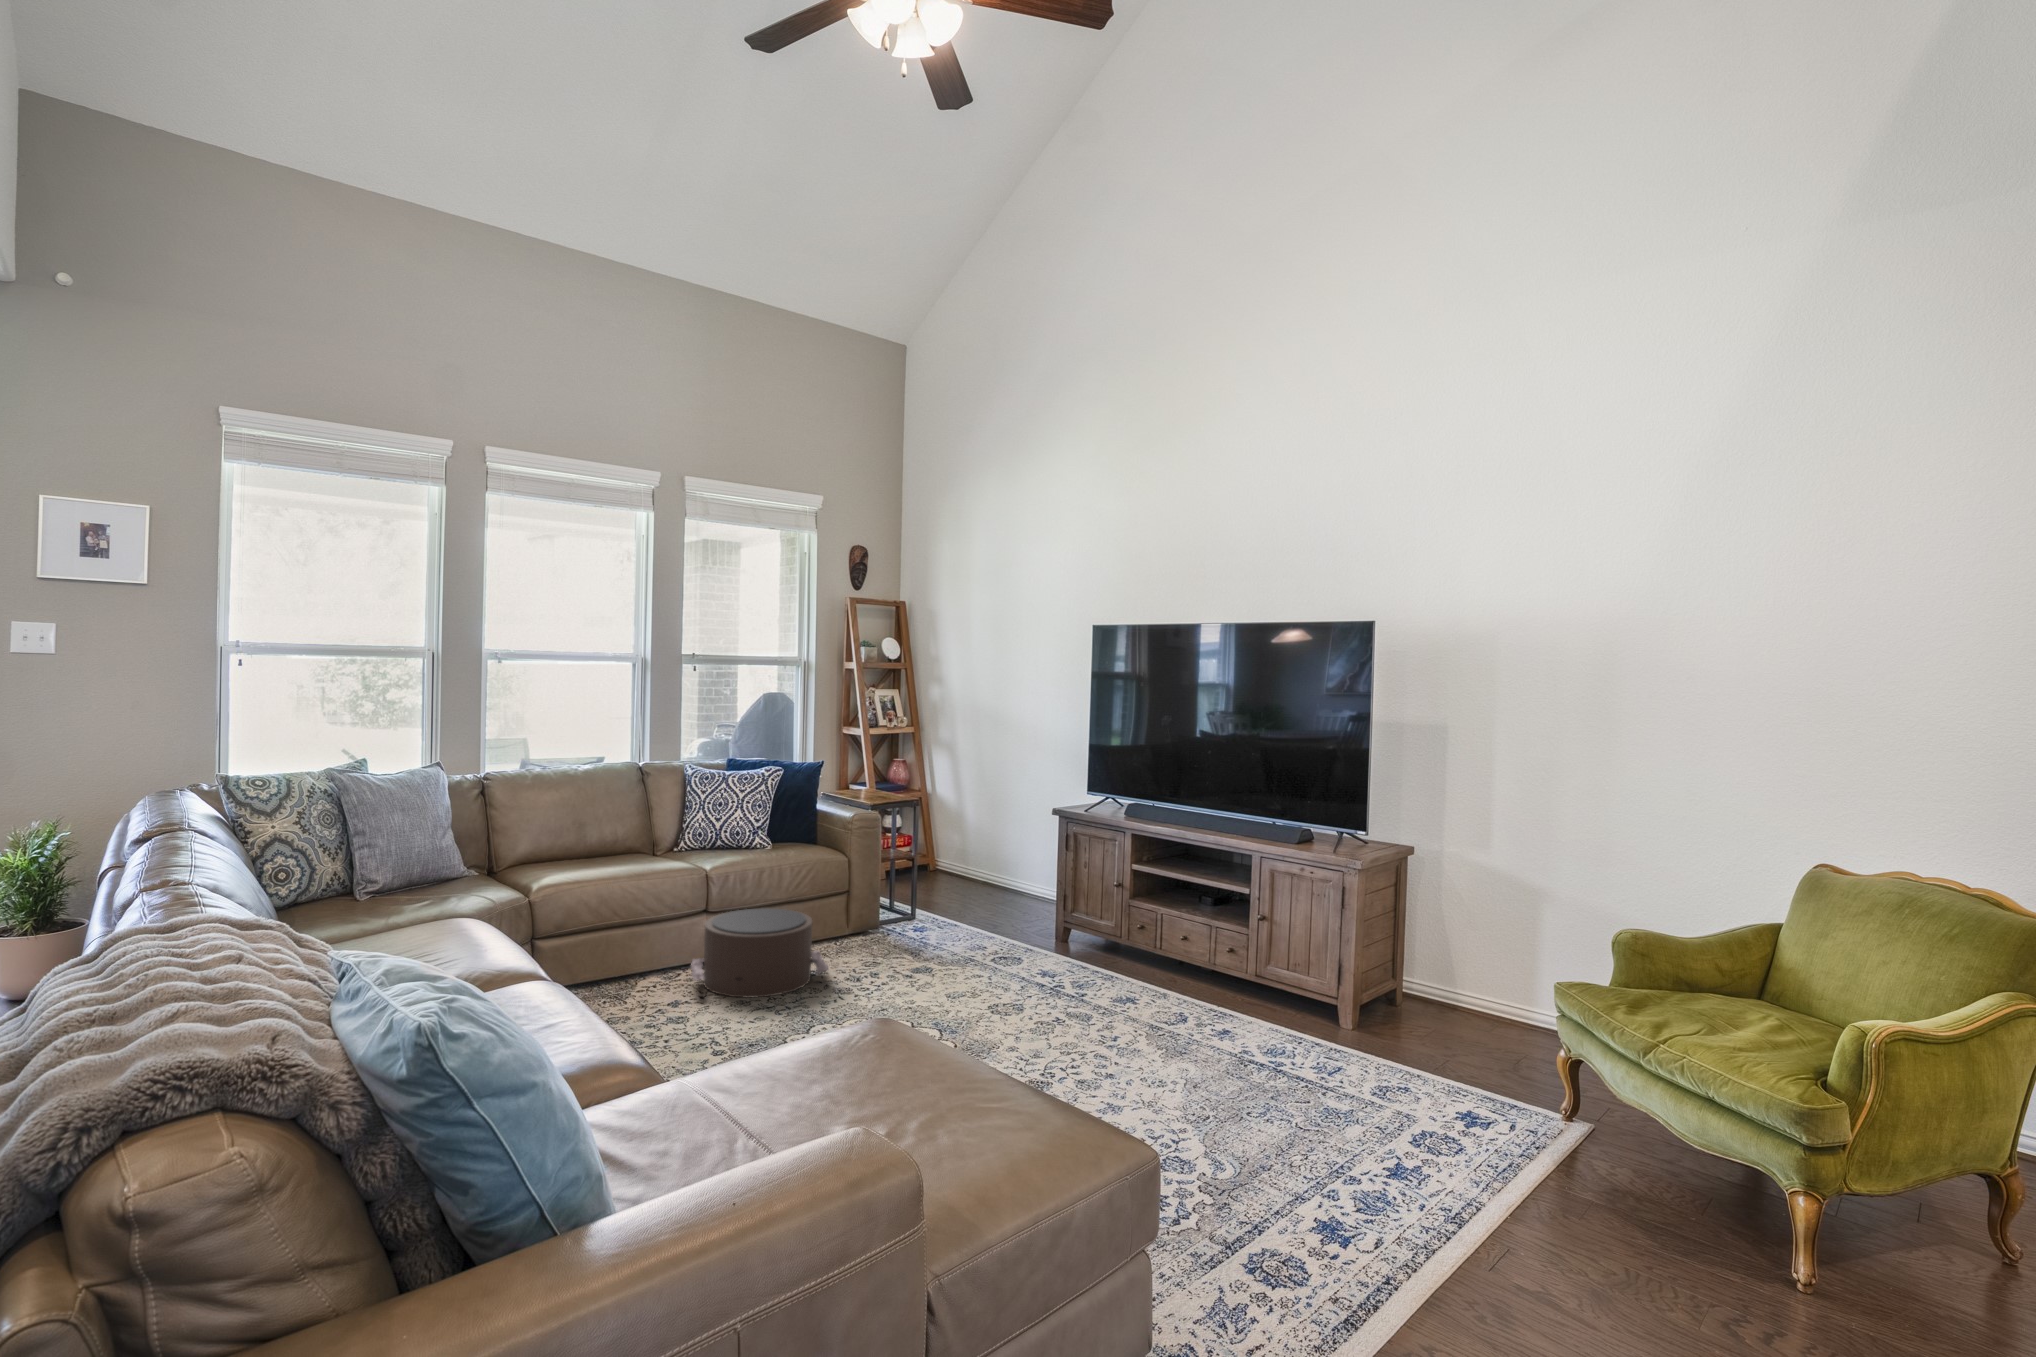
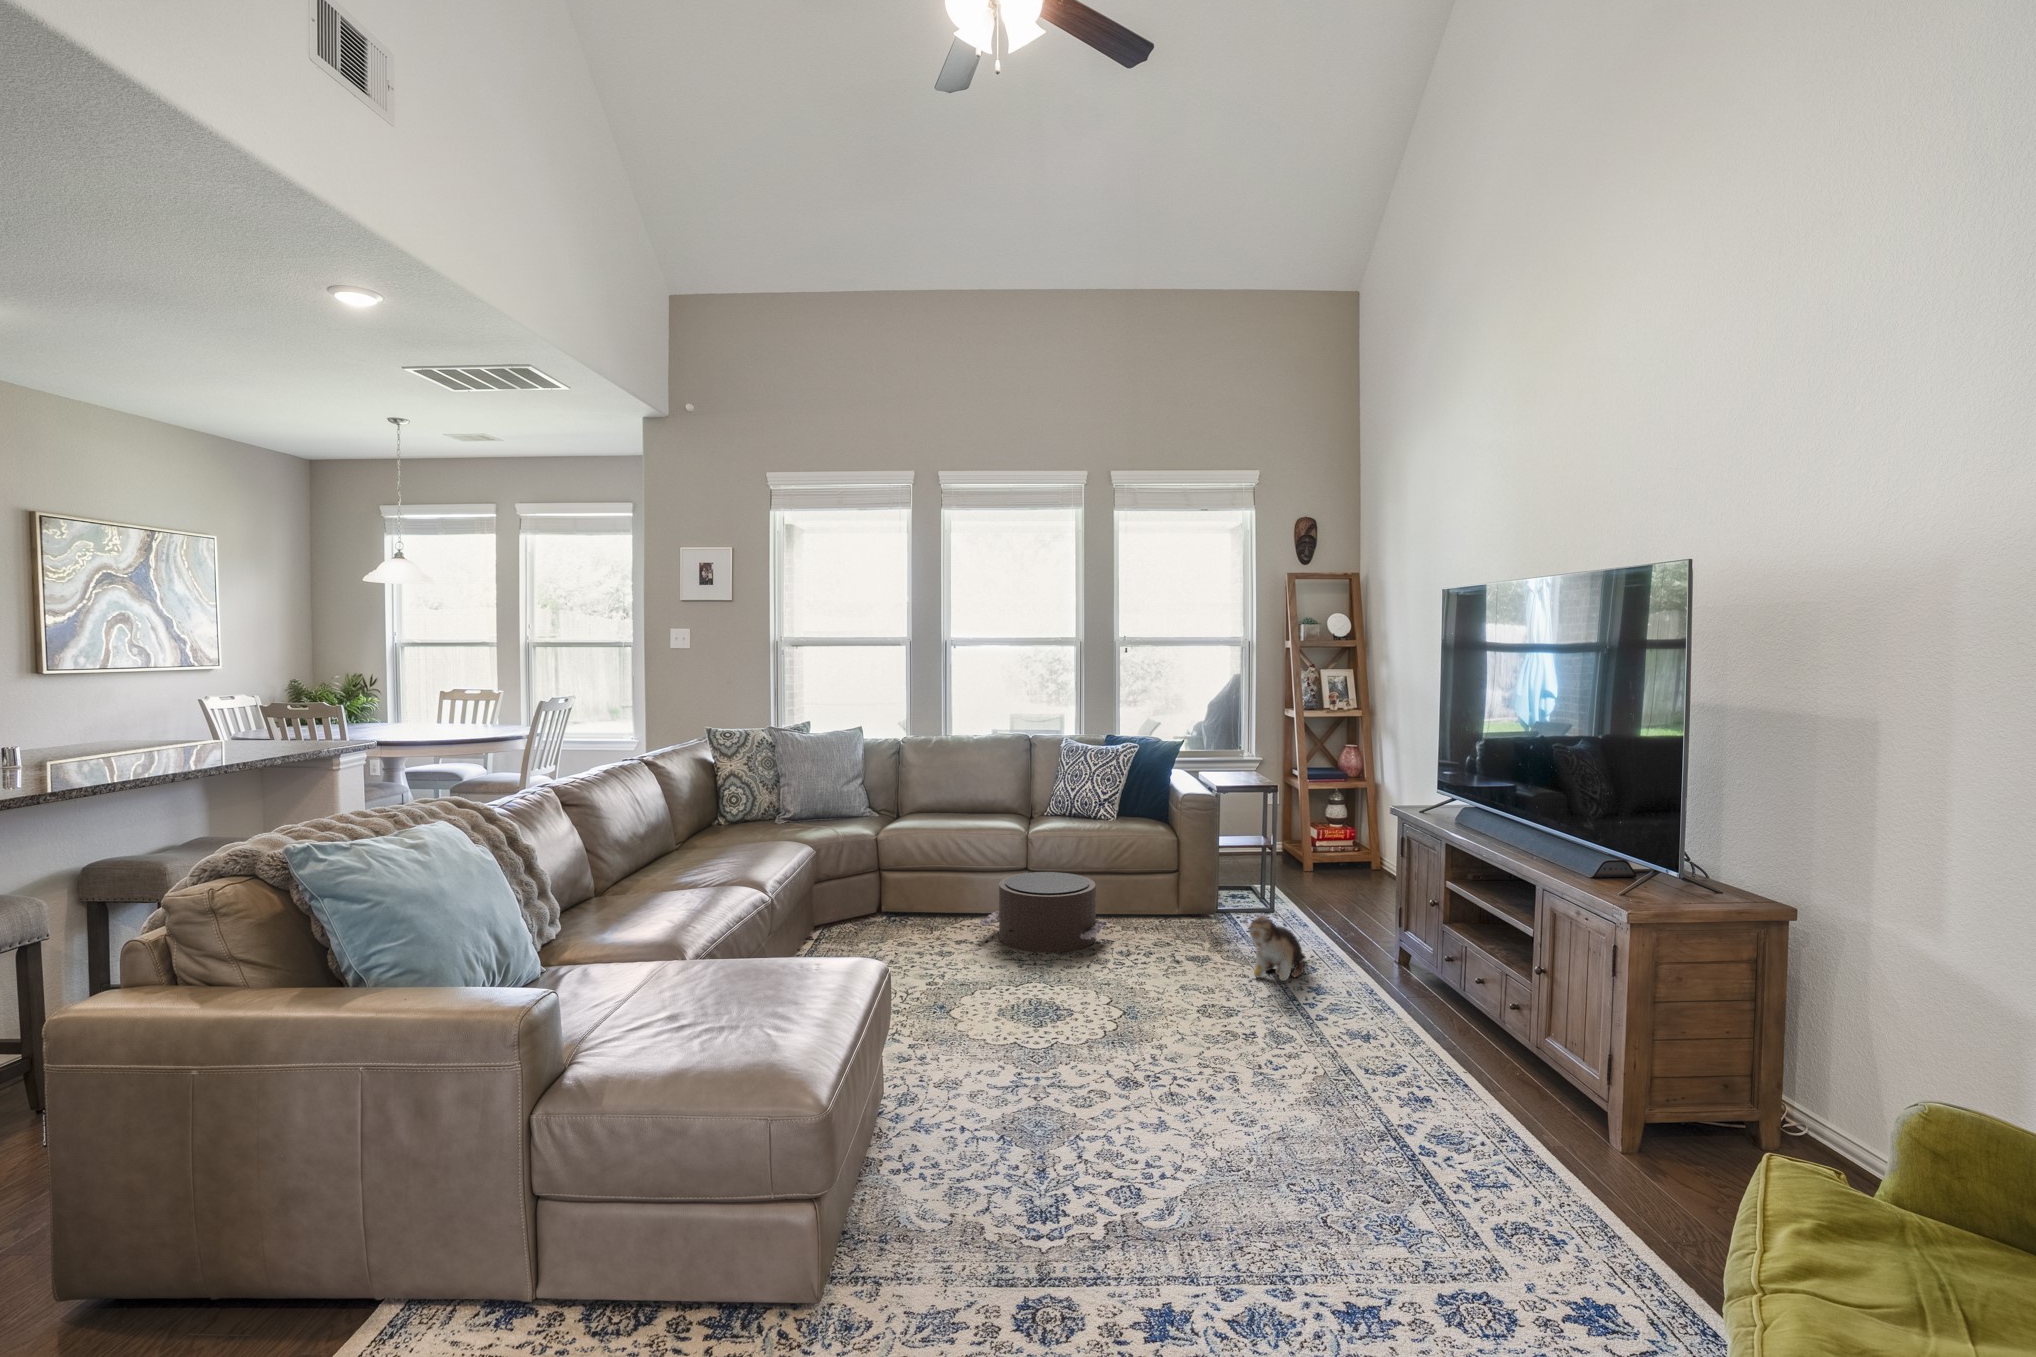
plush toy: none [984,915,1019,974] -> present [1245,916,1305,981]

